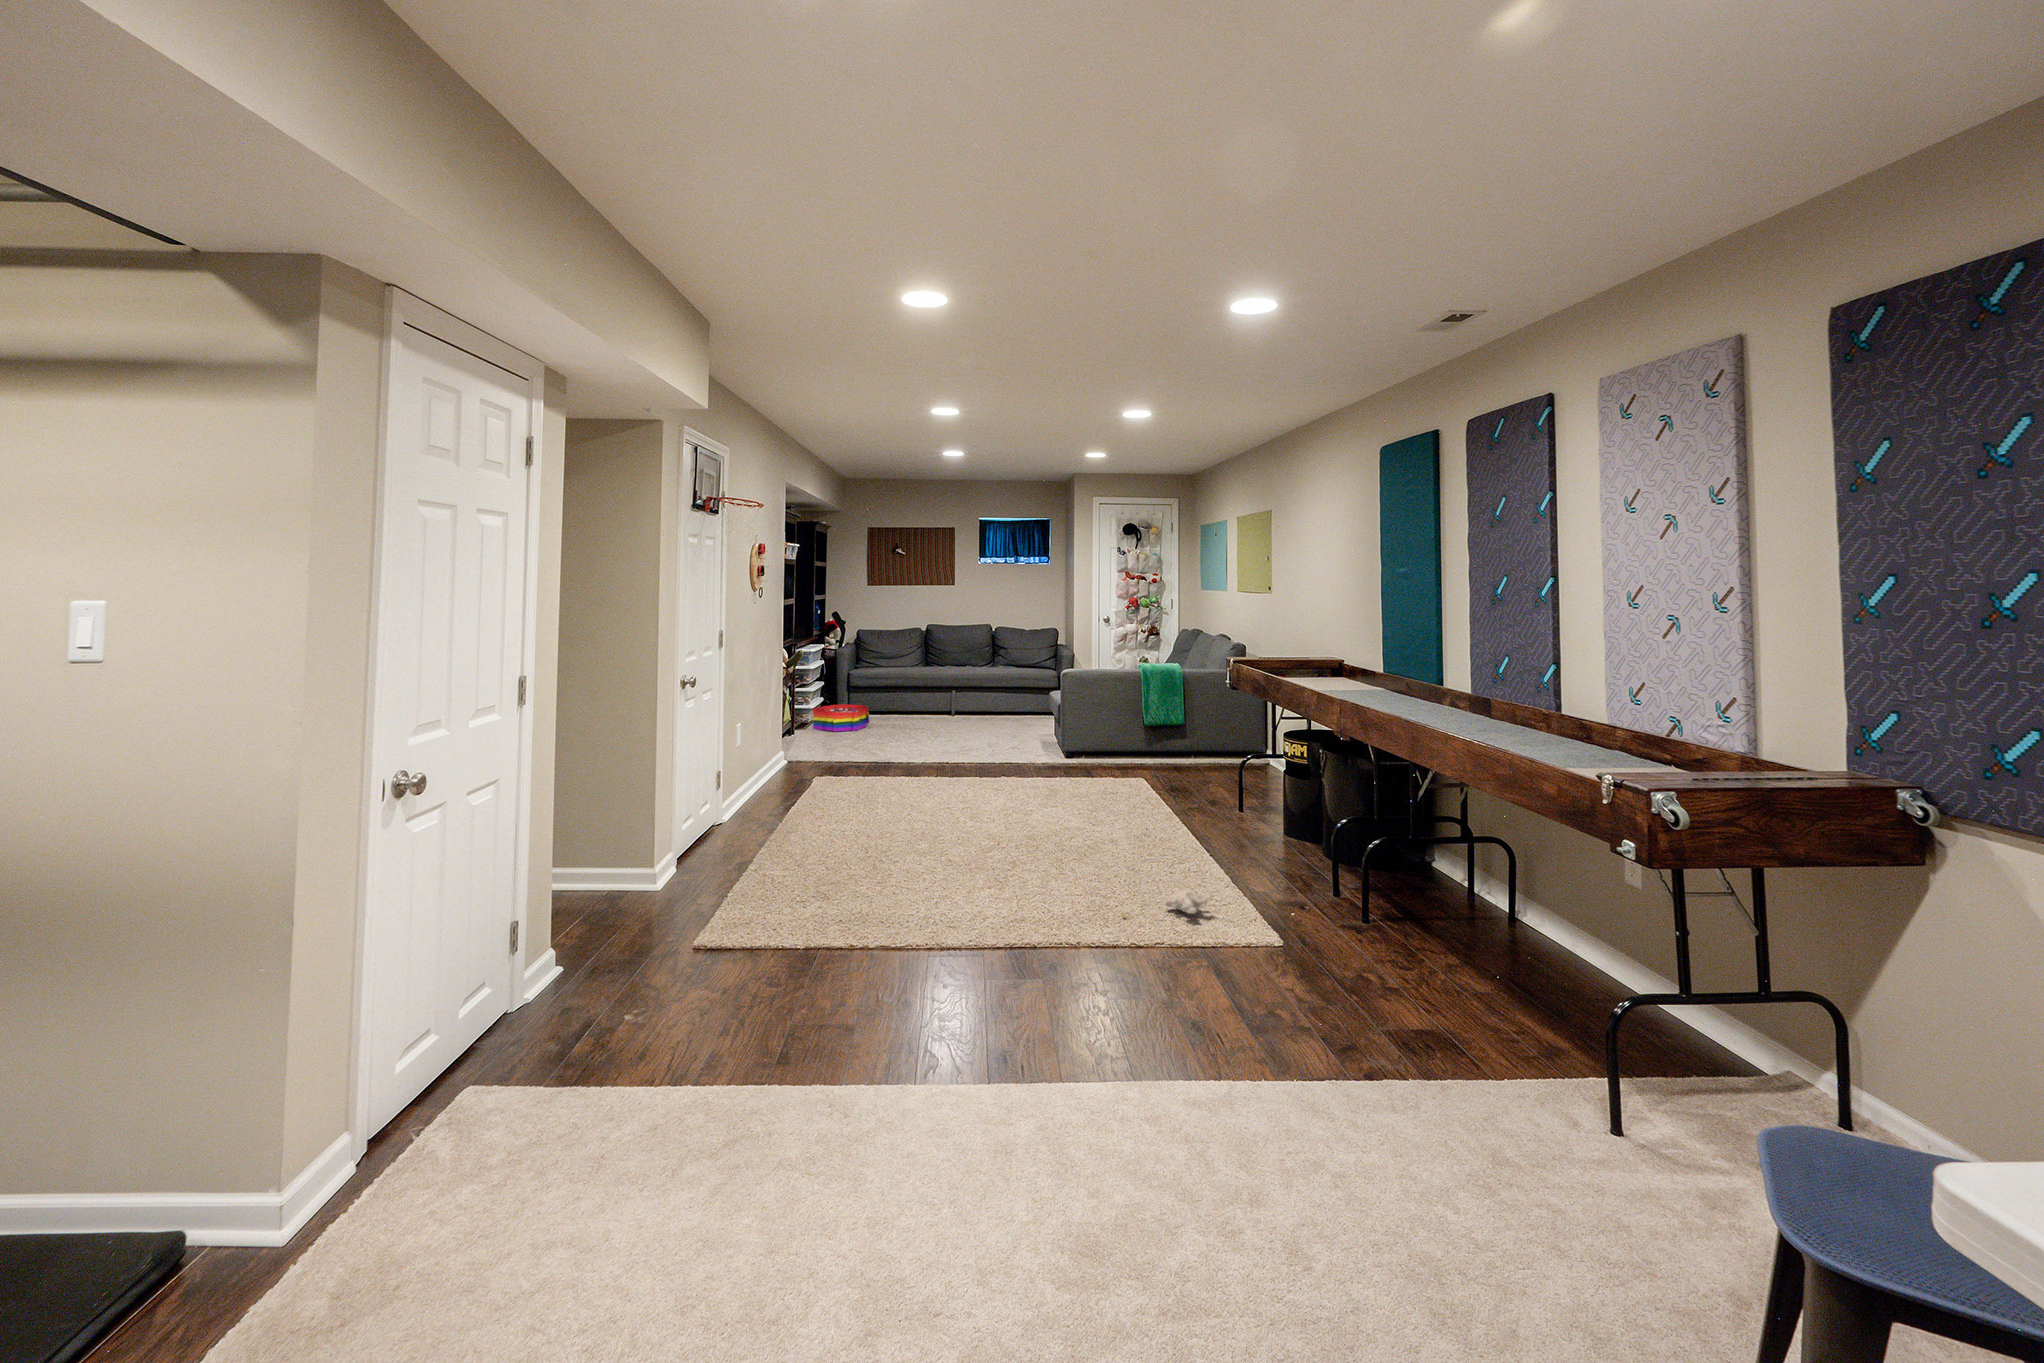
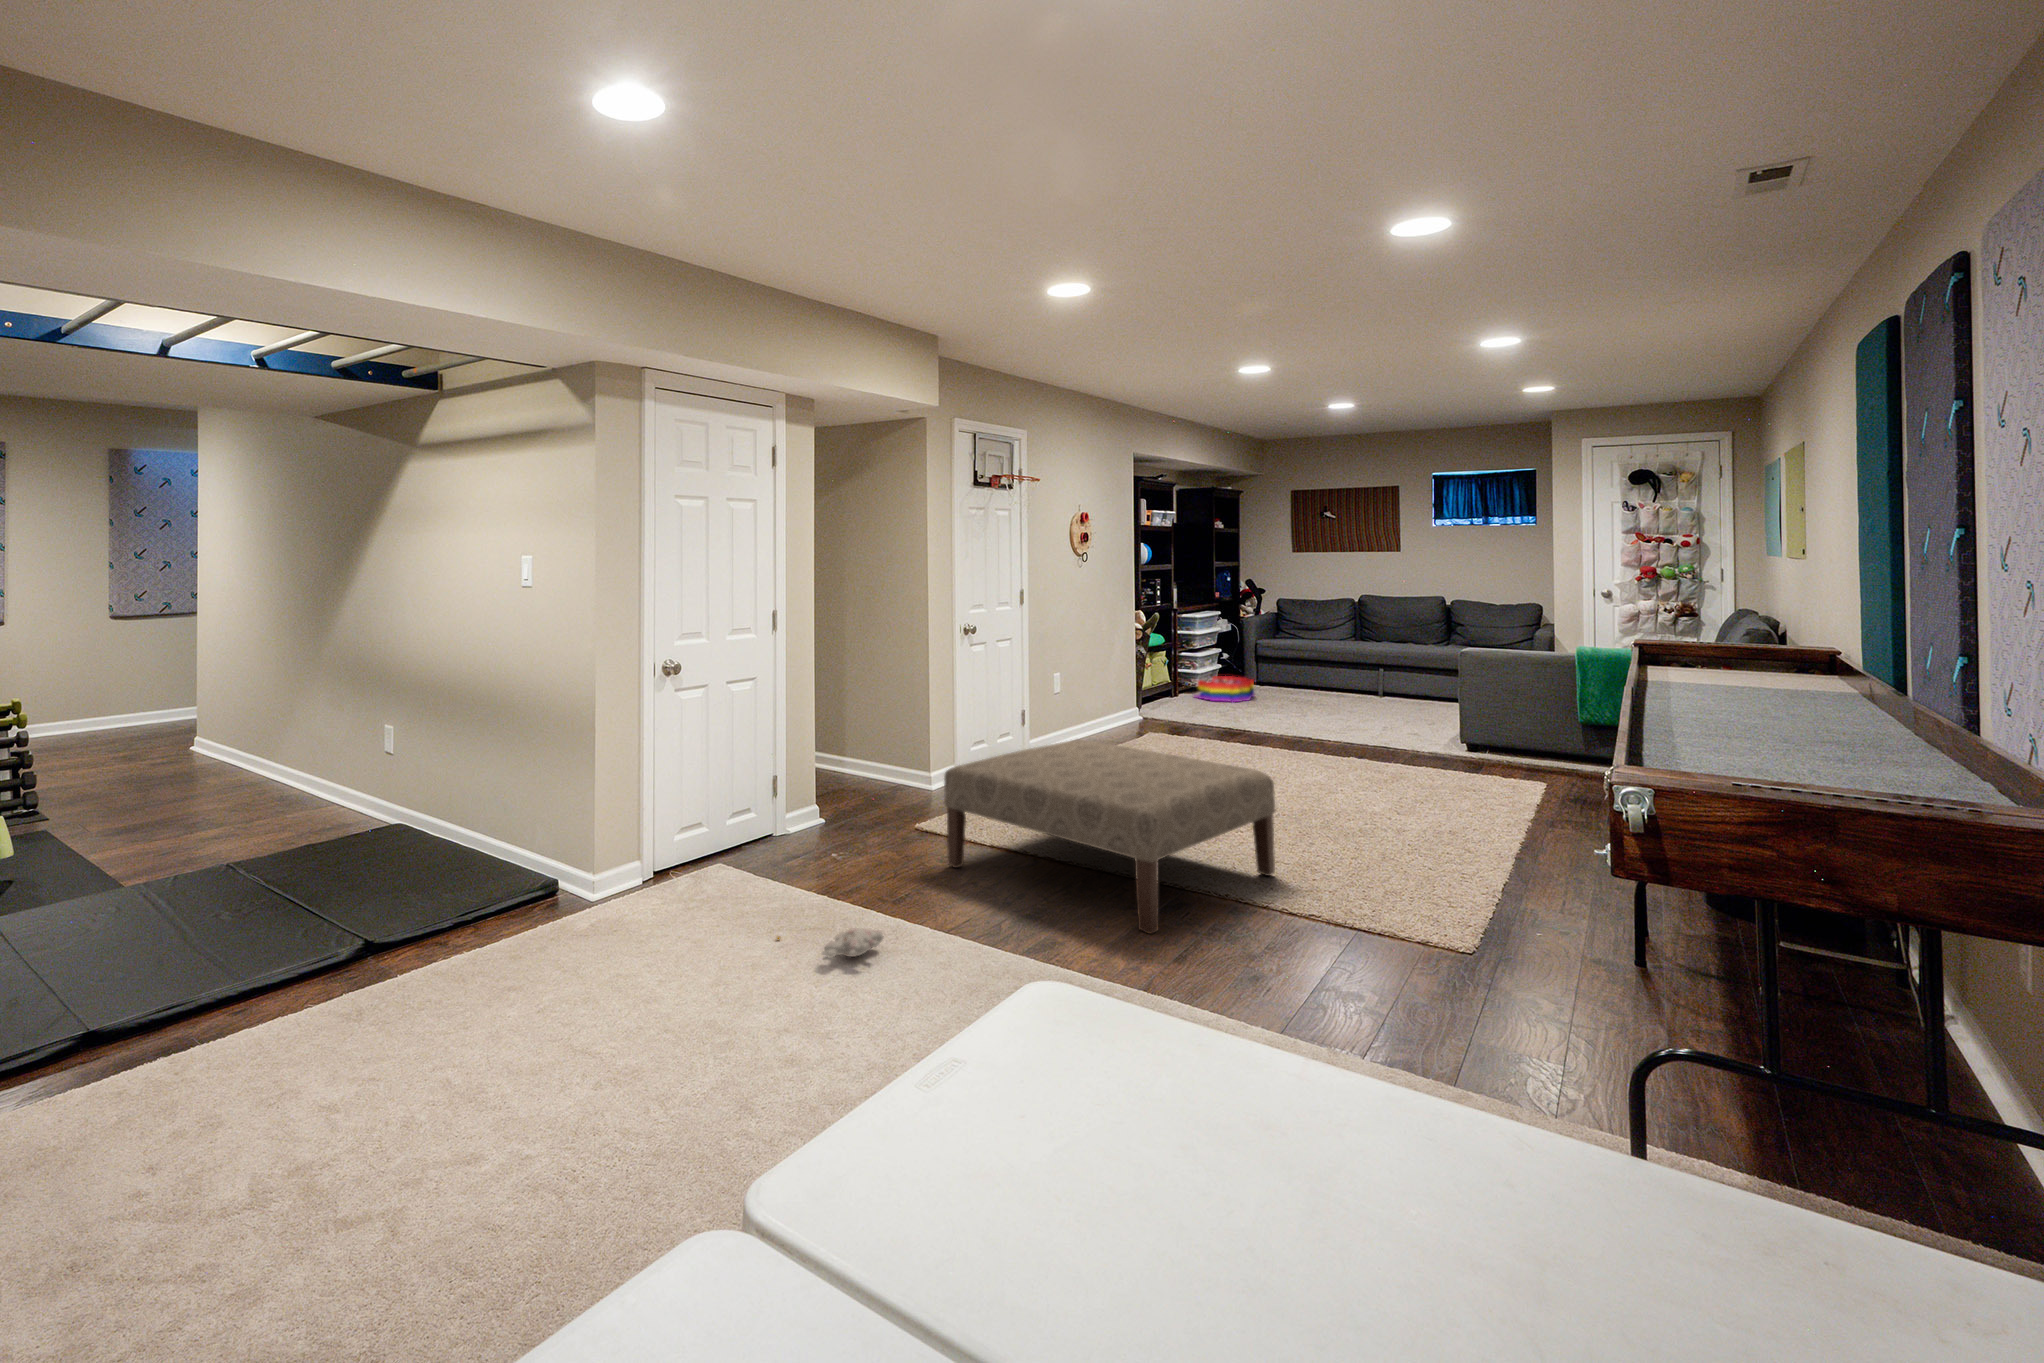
ottoman: none [792,802,1083,1007] -> present [944,739,1275,934]
plush toy: present [1123,890,1210,917] -> present [777,928,884,958]

